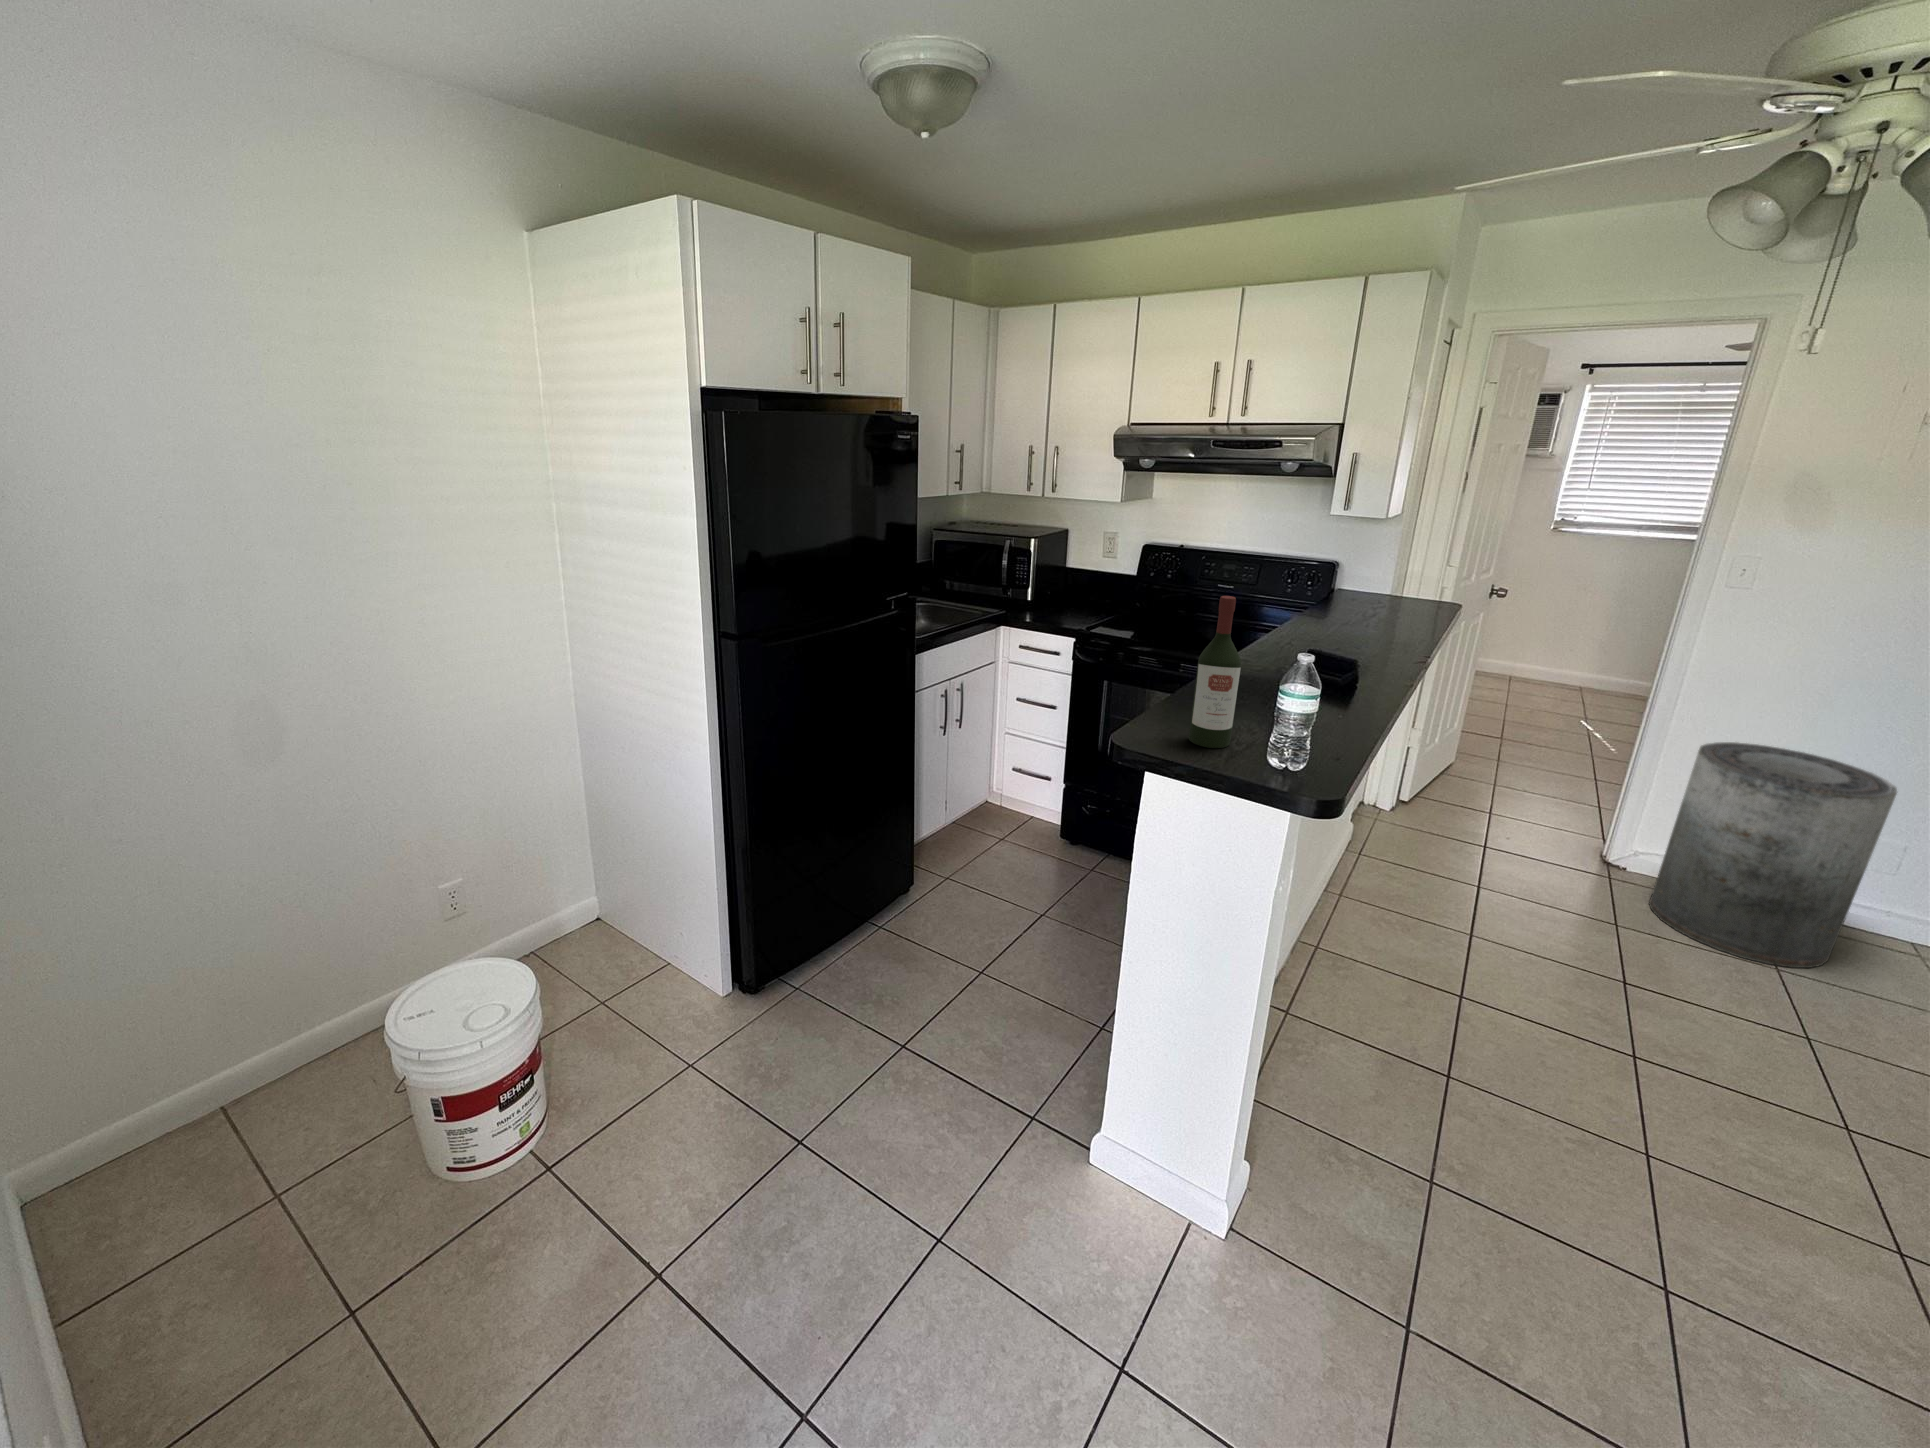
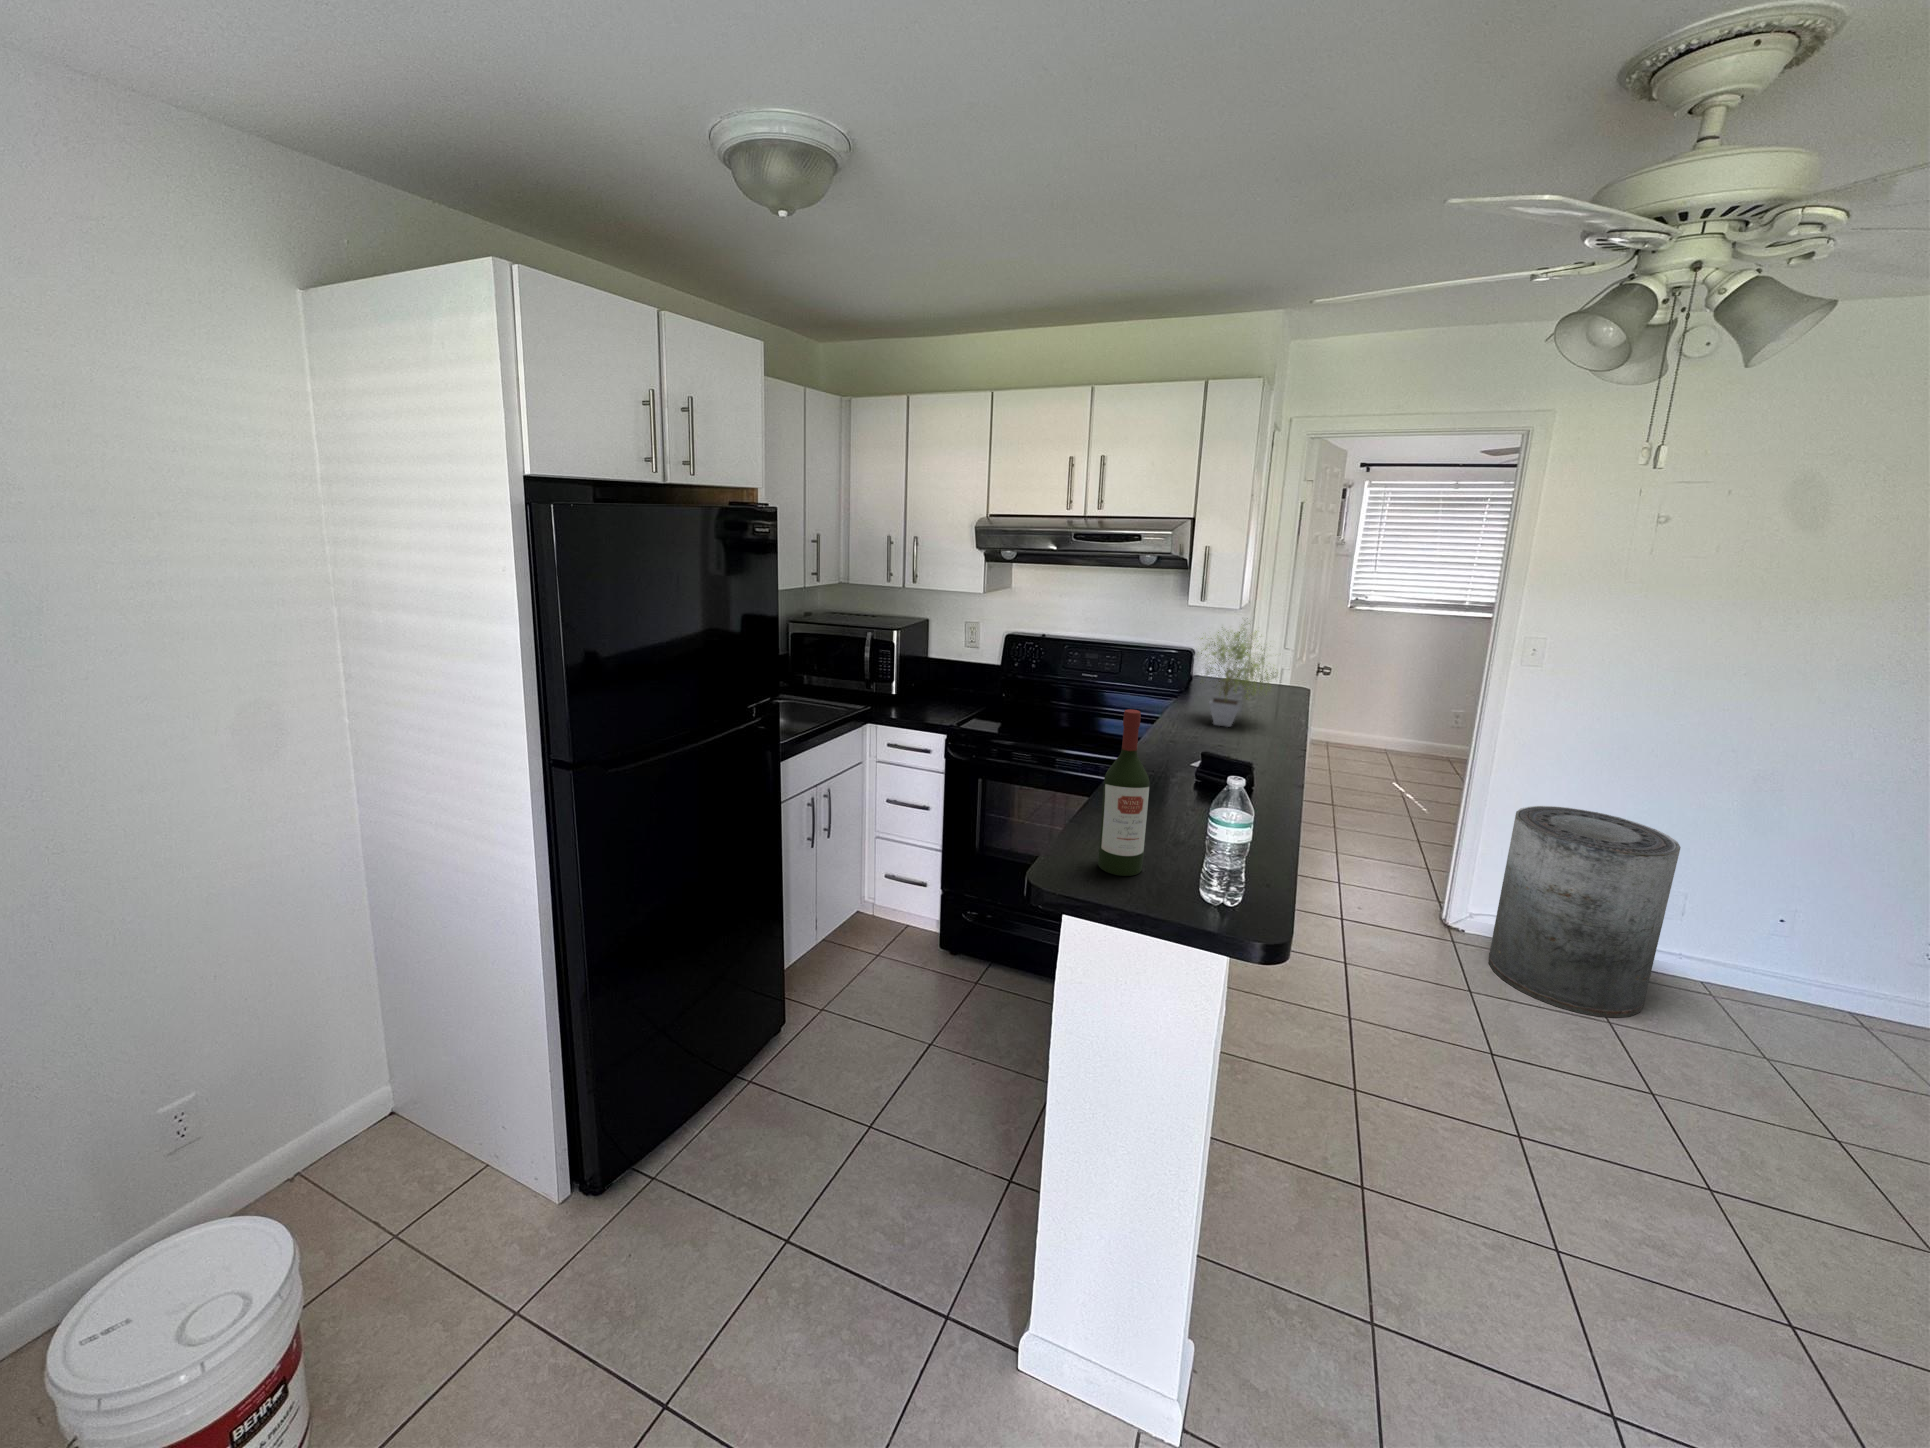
potted plant: none [1327,524,1428,637] -> present [1201,623,1276,727]

